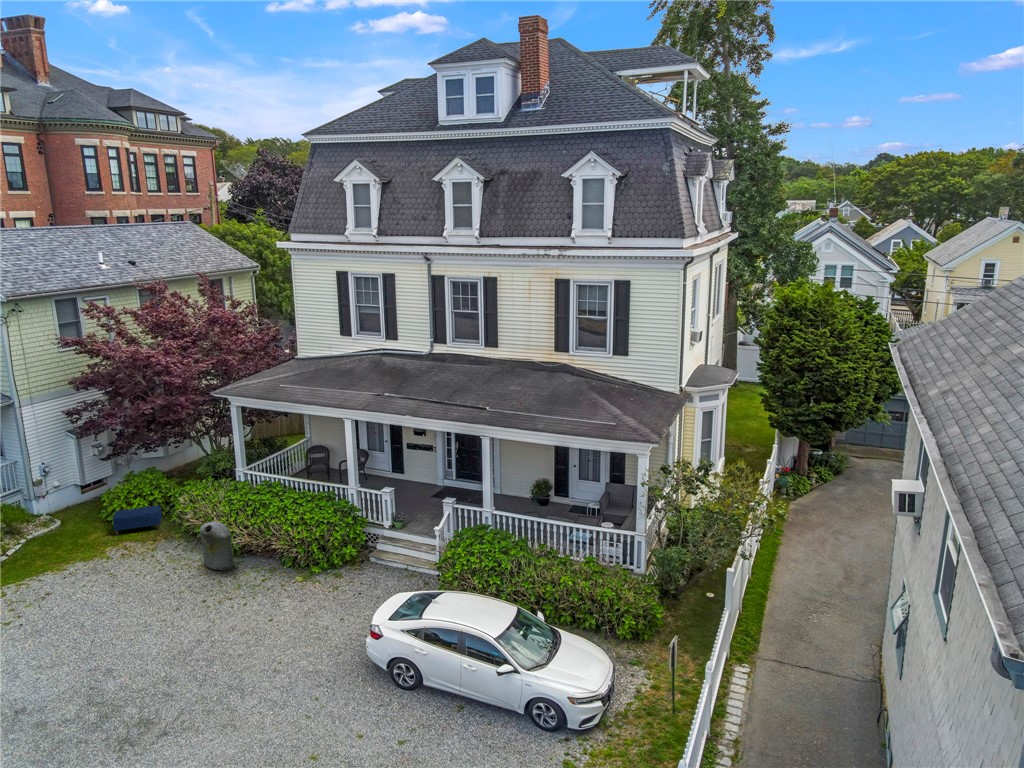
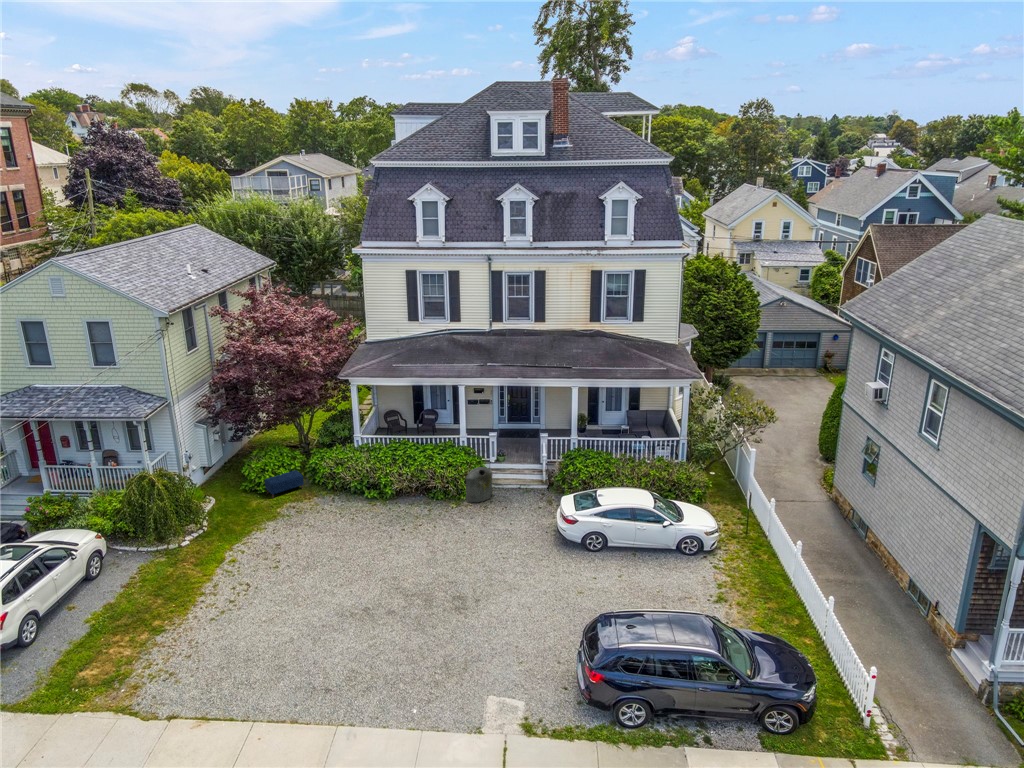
trash can: present [200,521,234,570] -> present [466,467,492,503]

